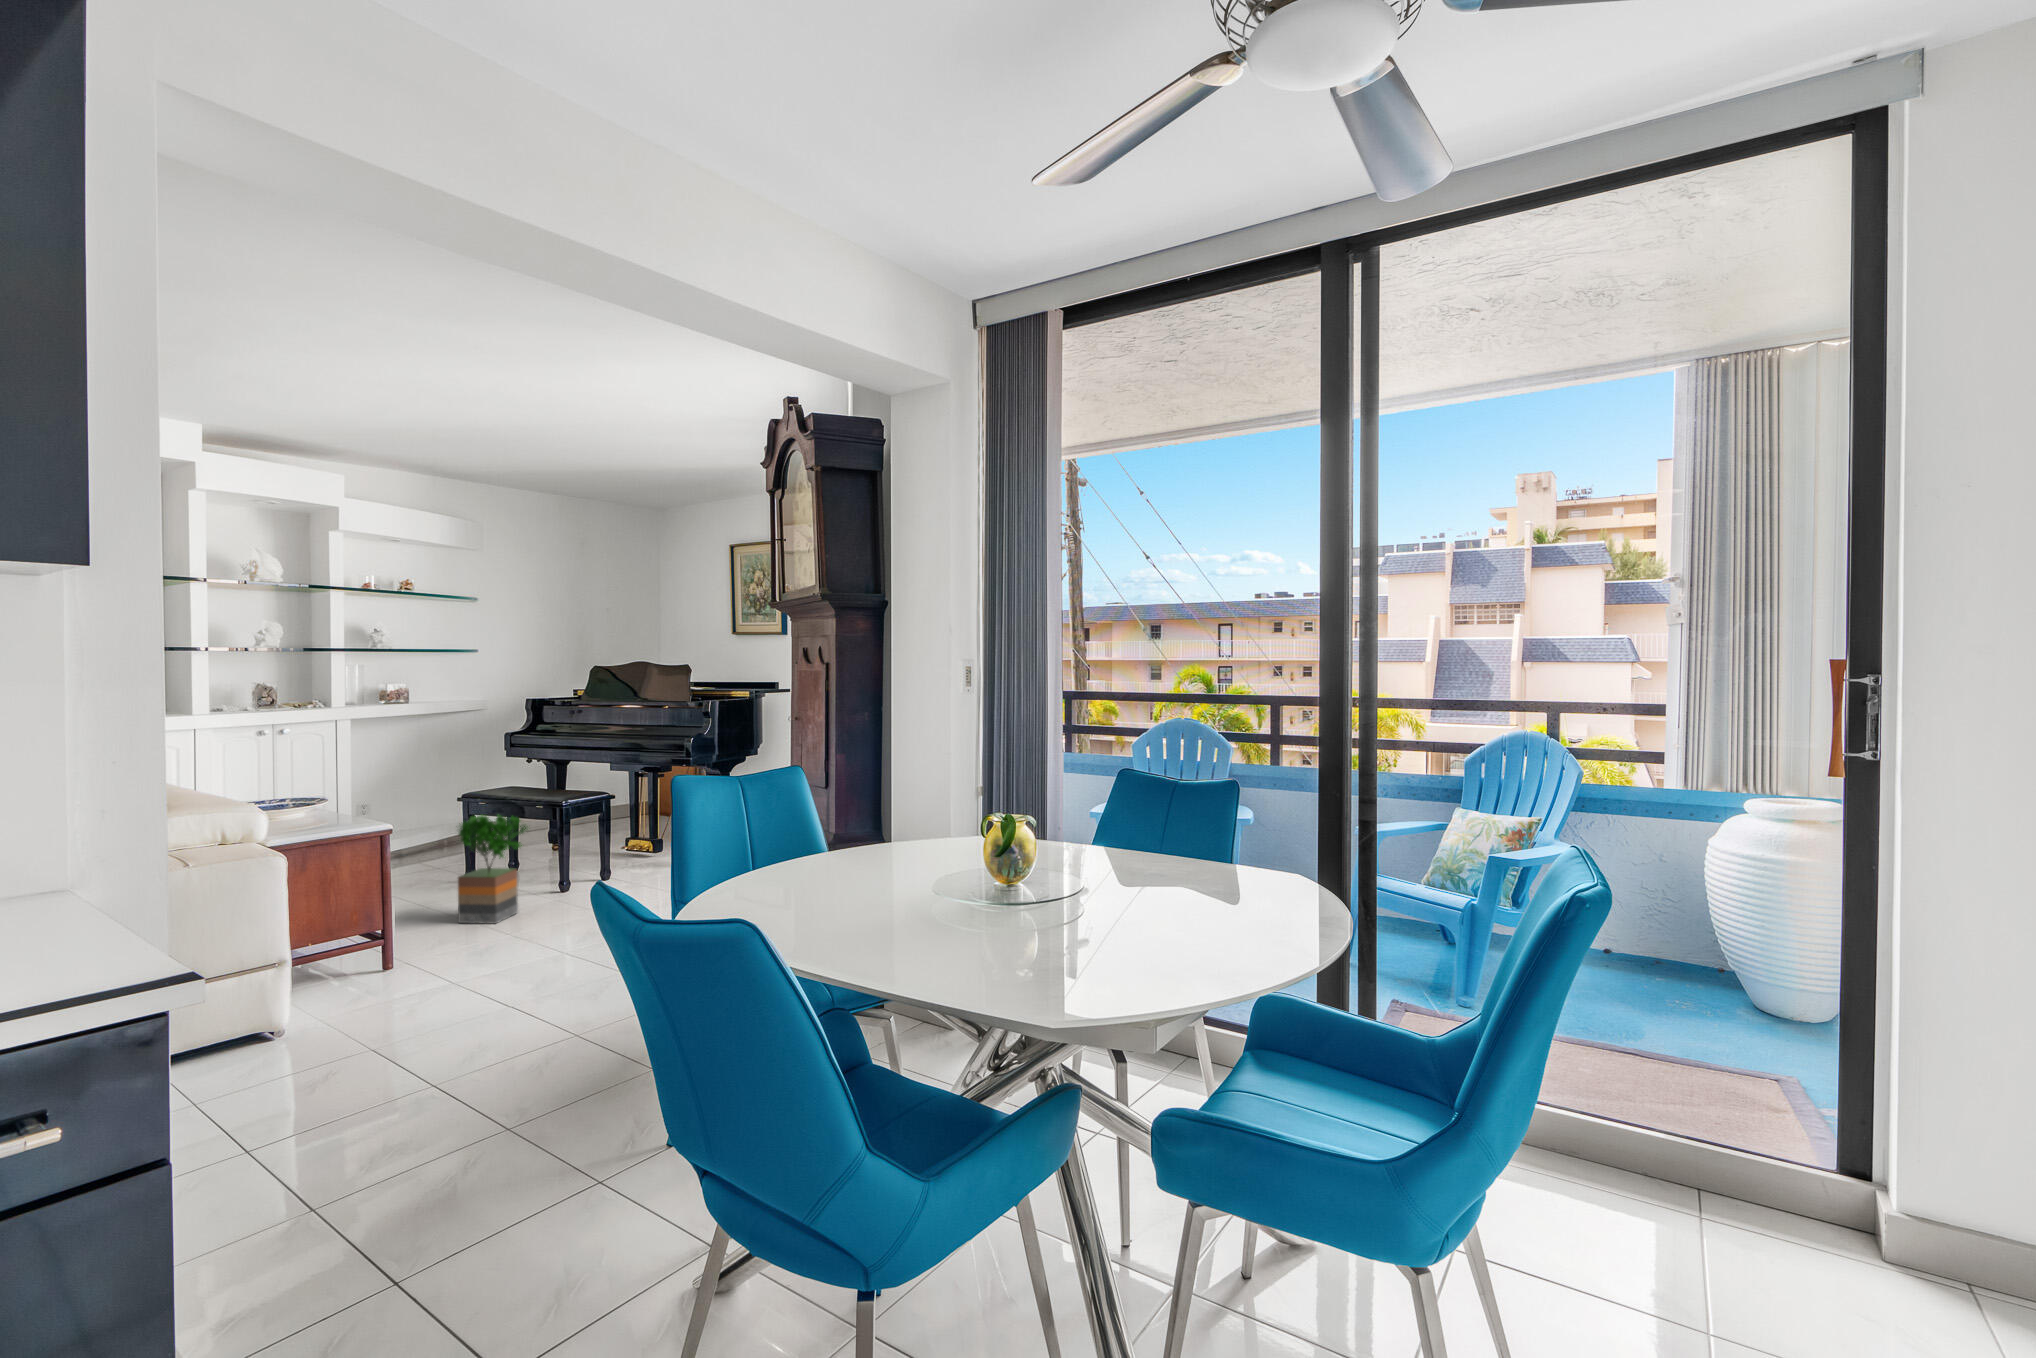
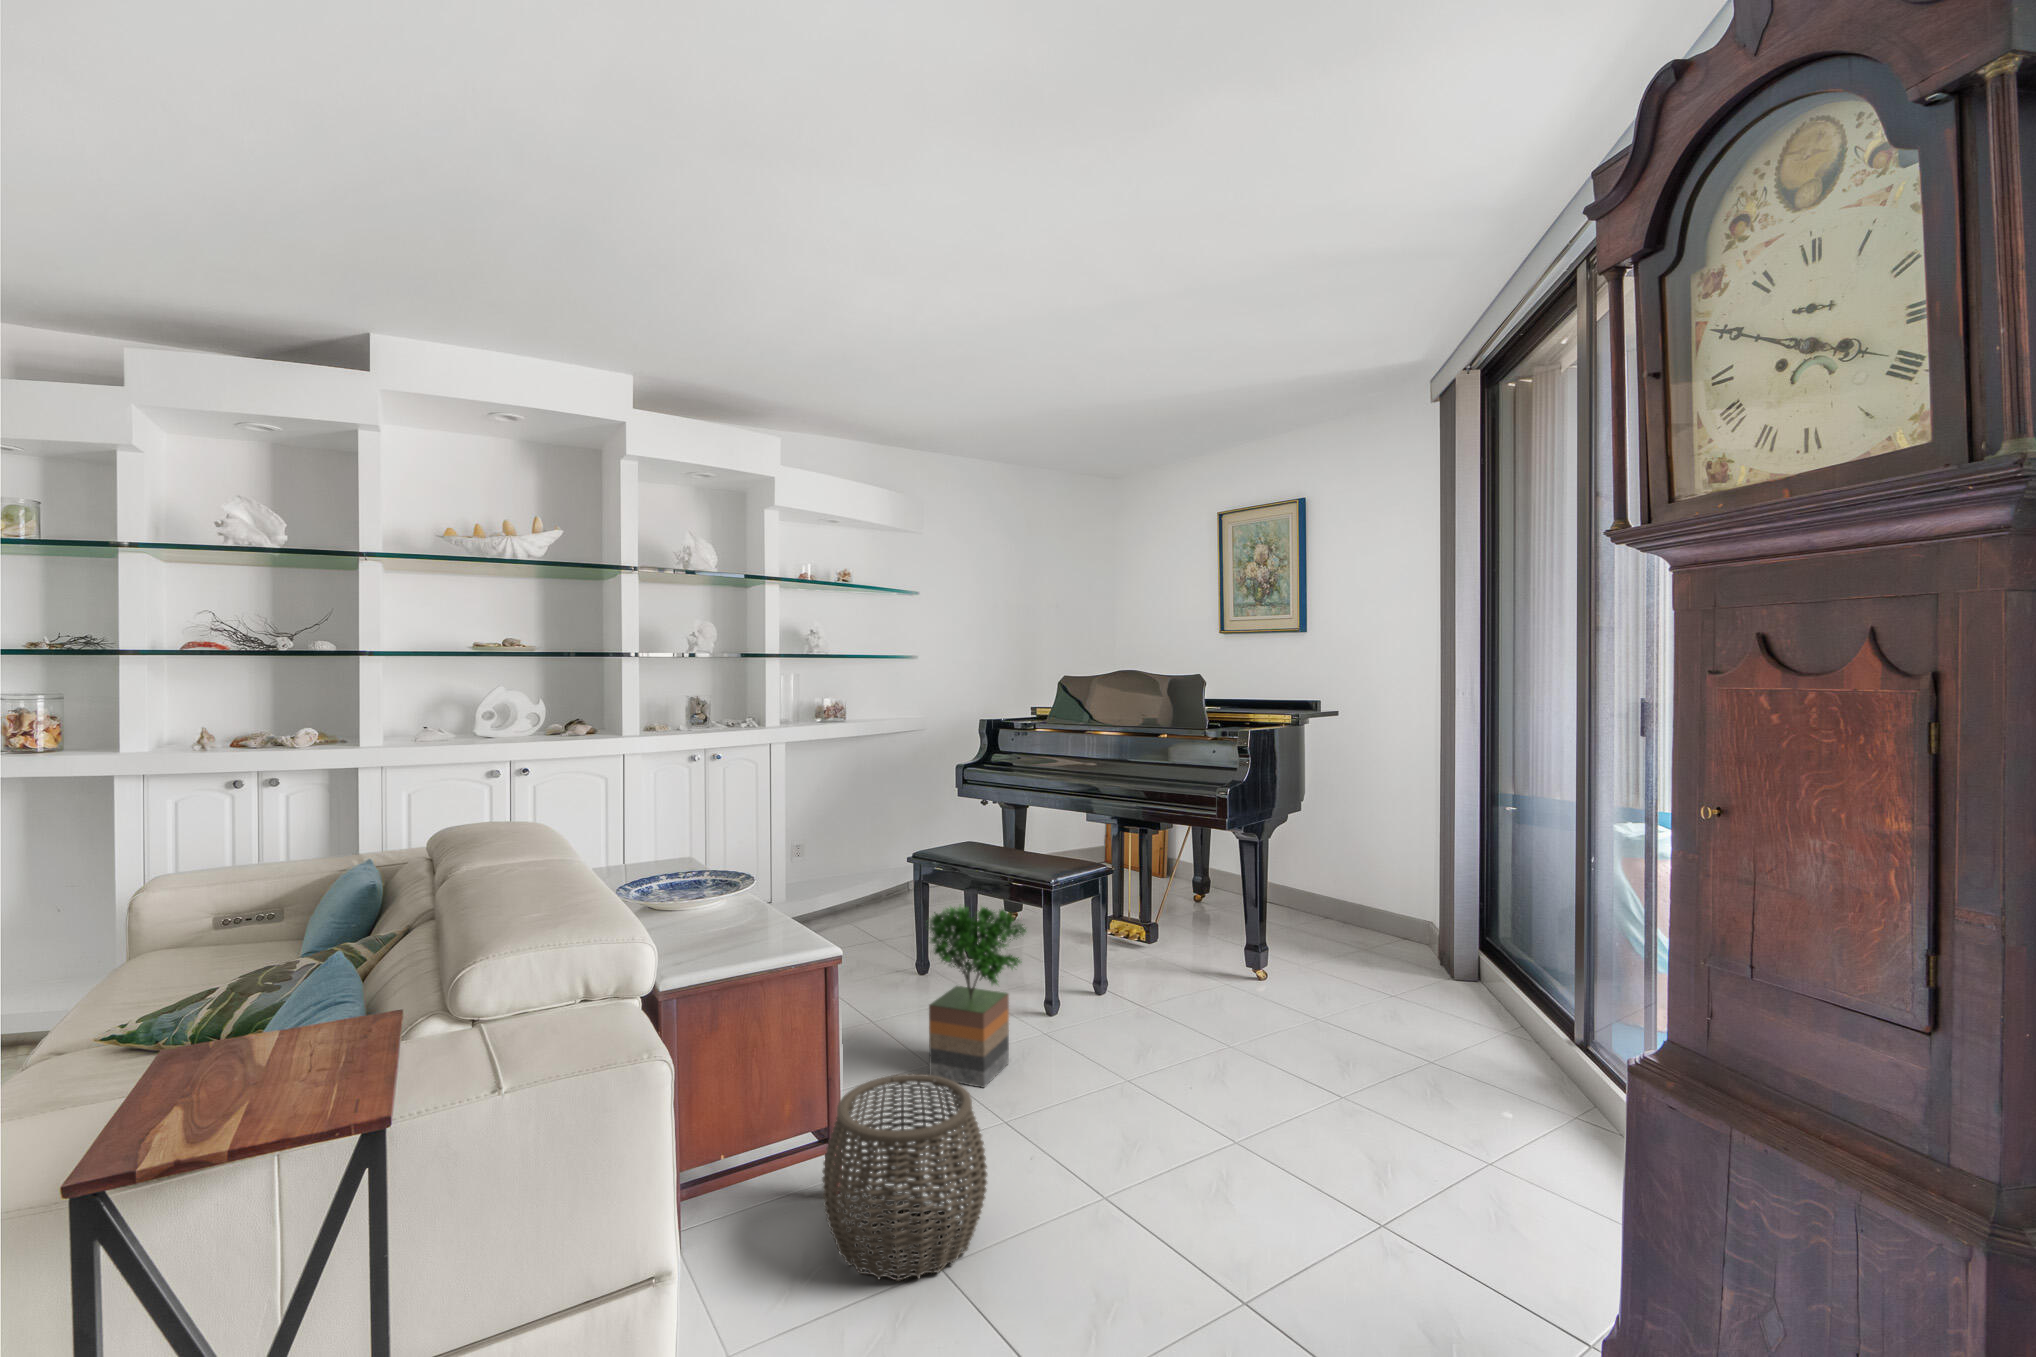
woven basket: none [373,891,478,986] -> present [822,1074,988,1281]

